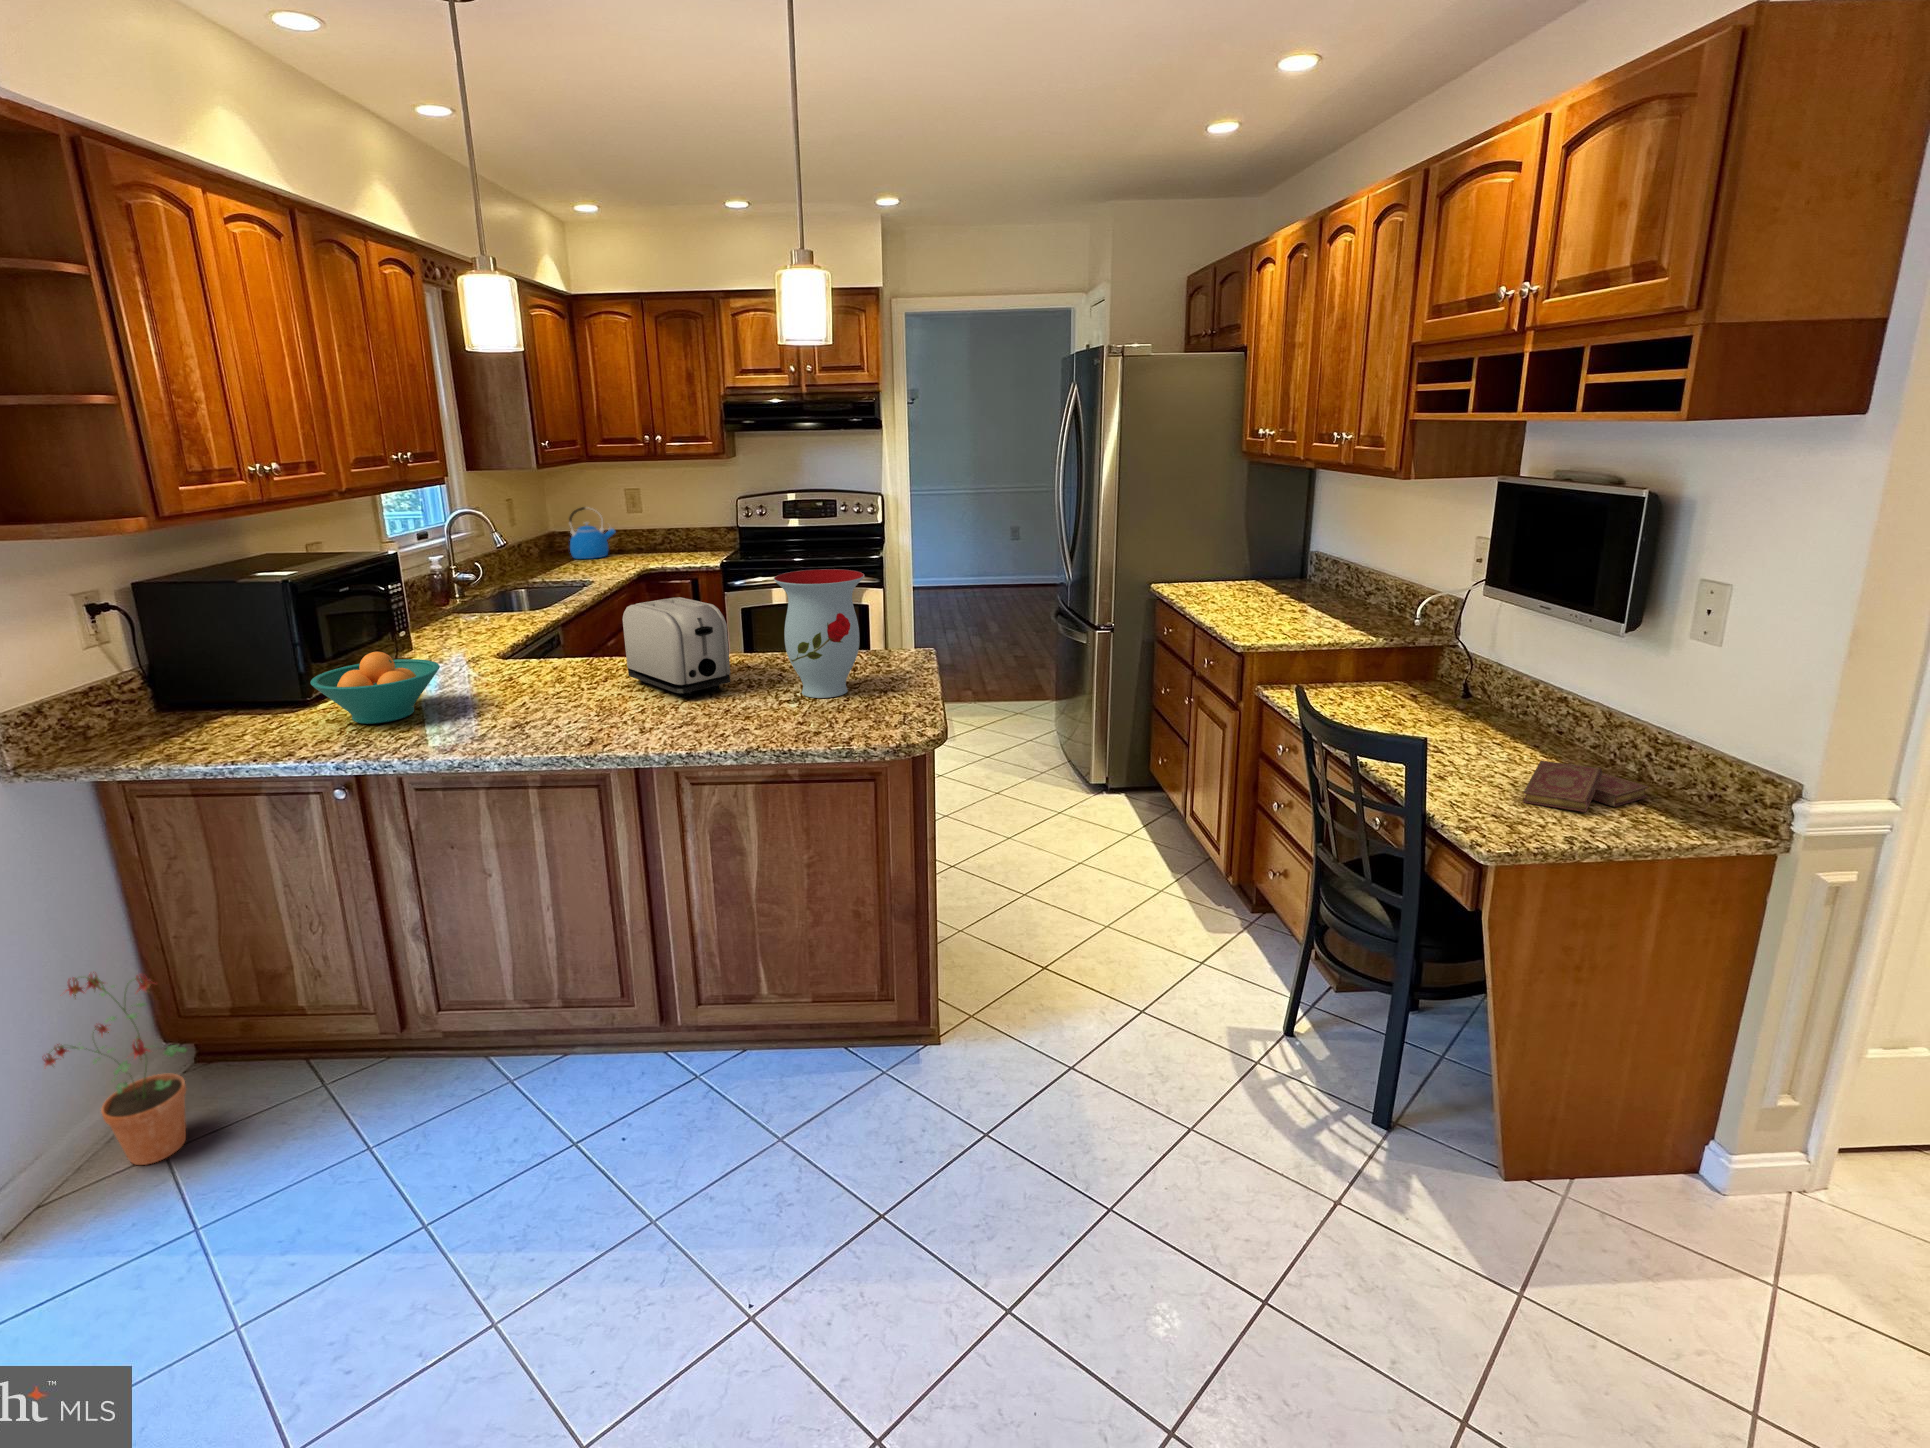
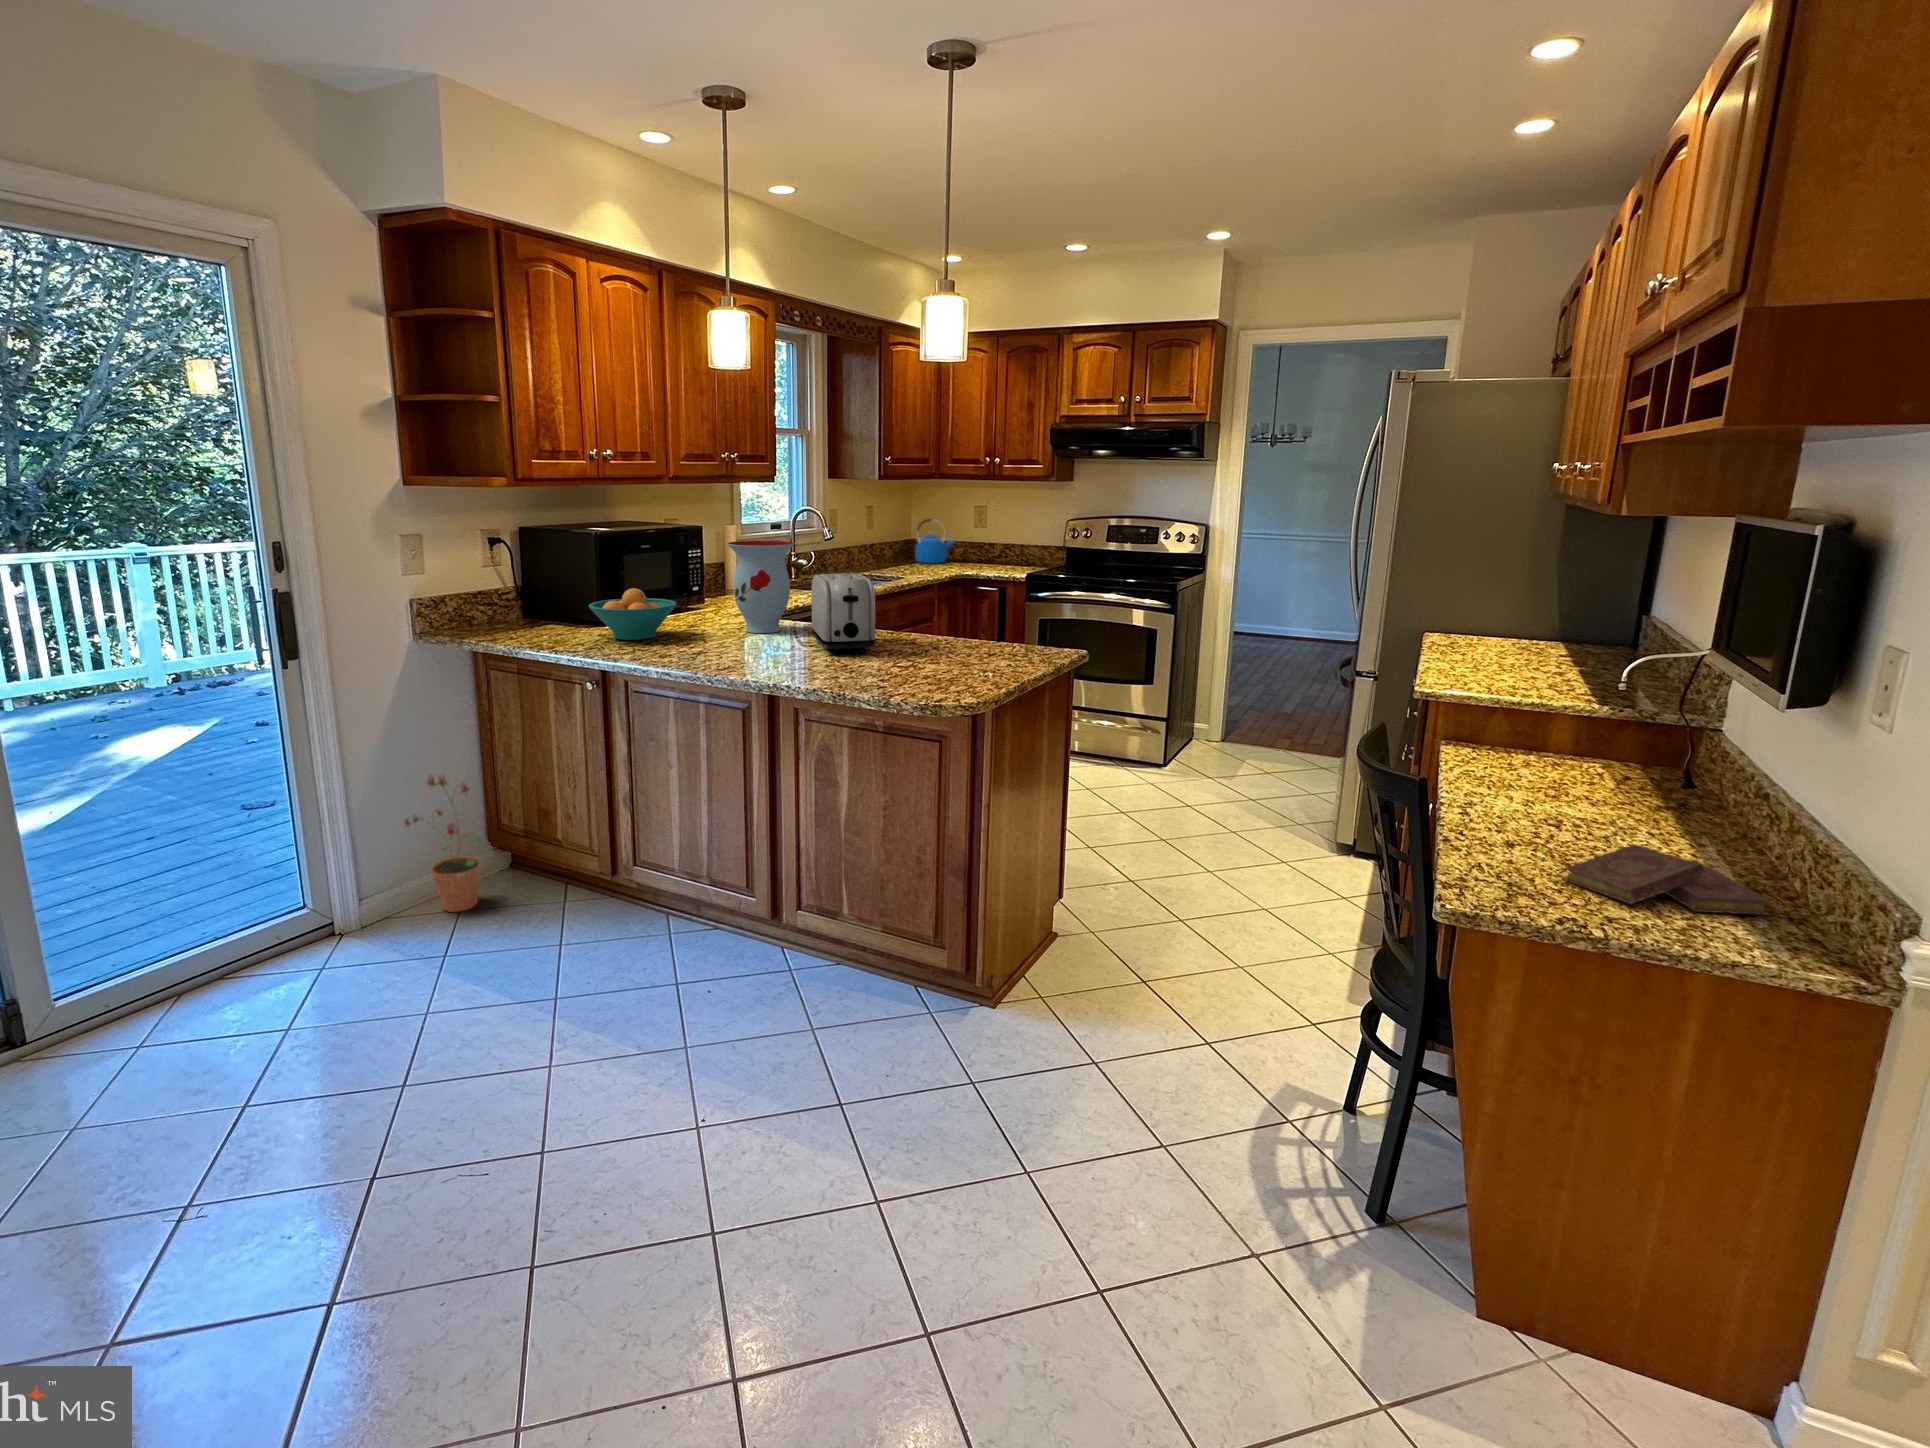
vase: present [774,569,864,698] -> present [727,541,794,633]

